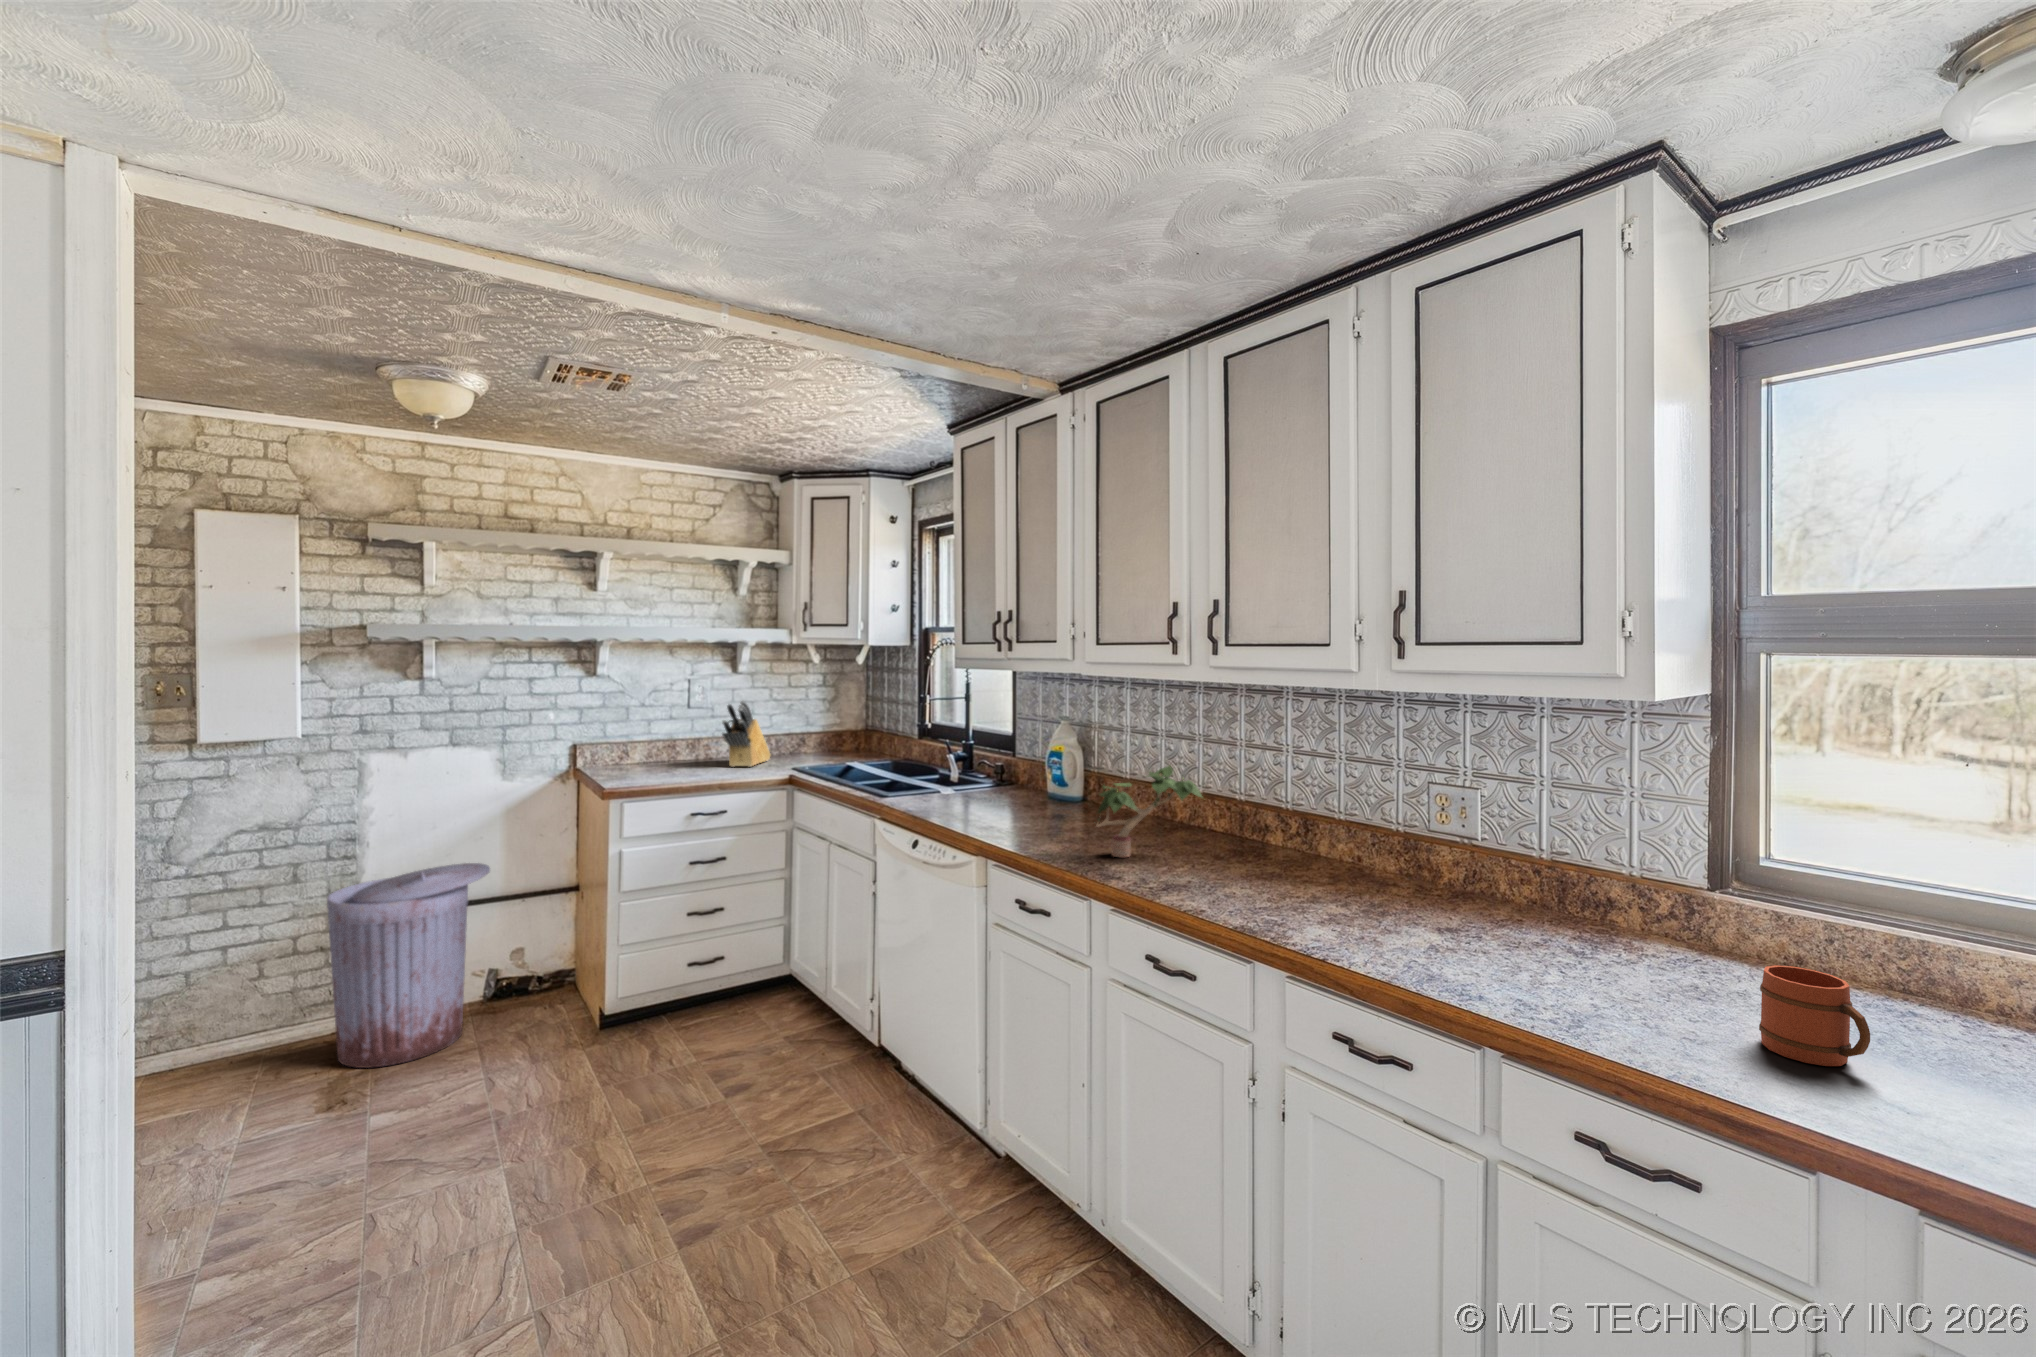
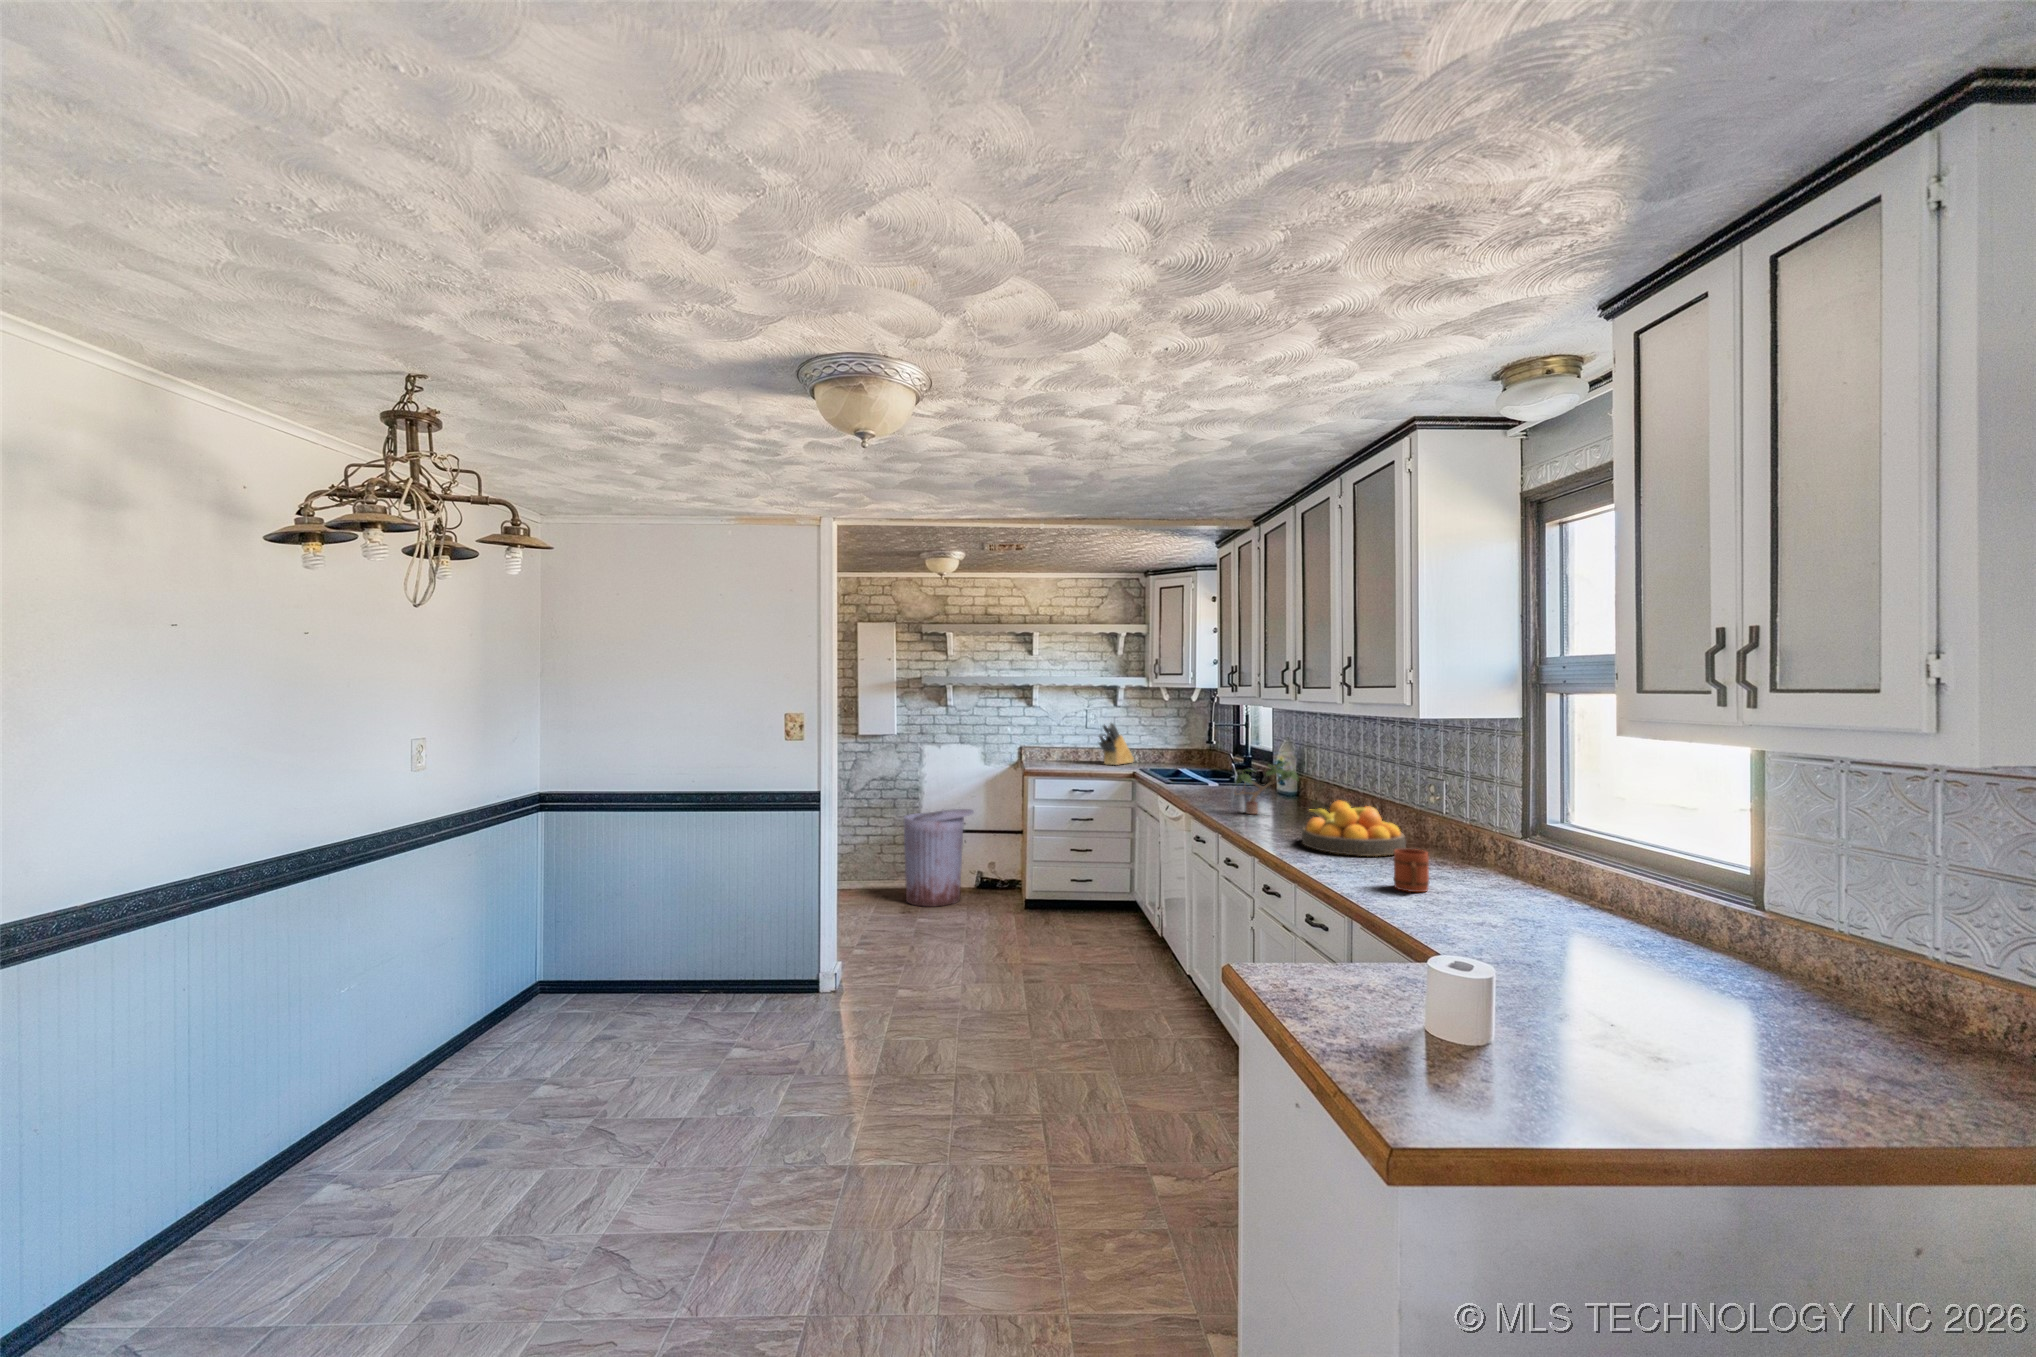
fruit bowl: none [1330,841,1523,952] -> present [1302,801,1406,856]

